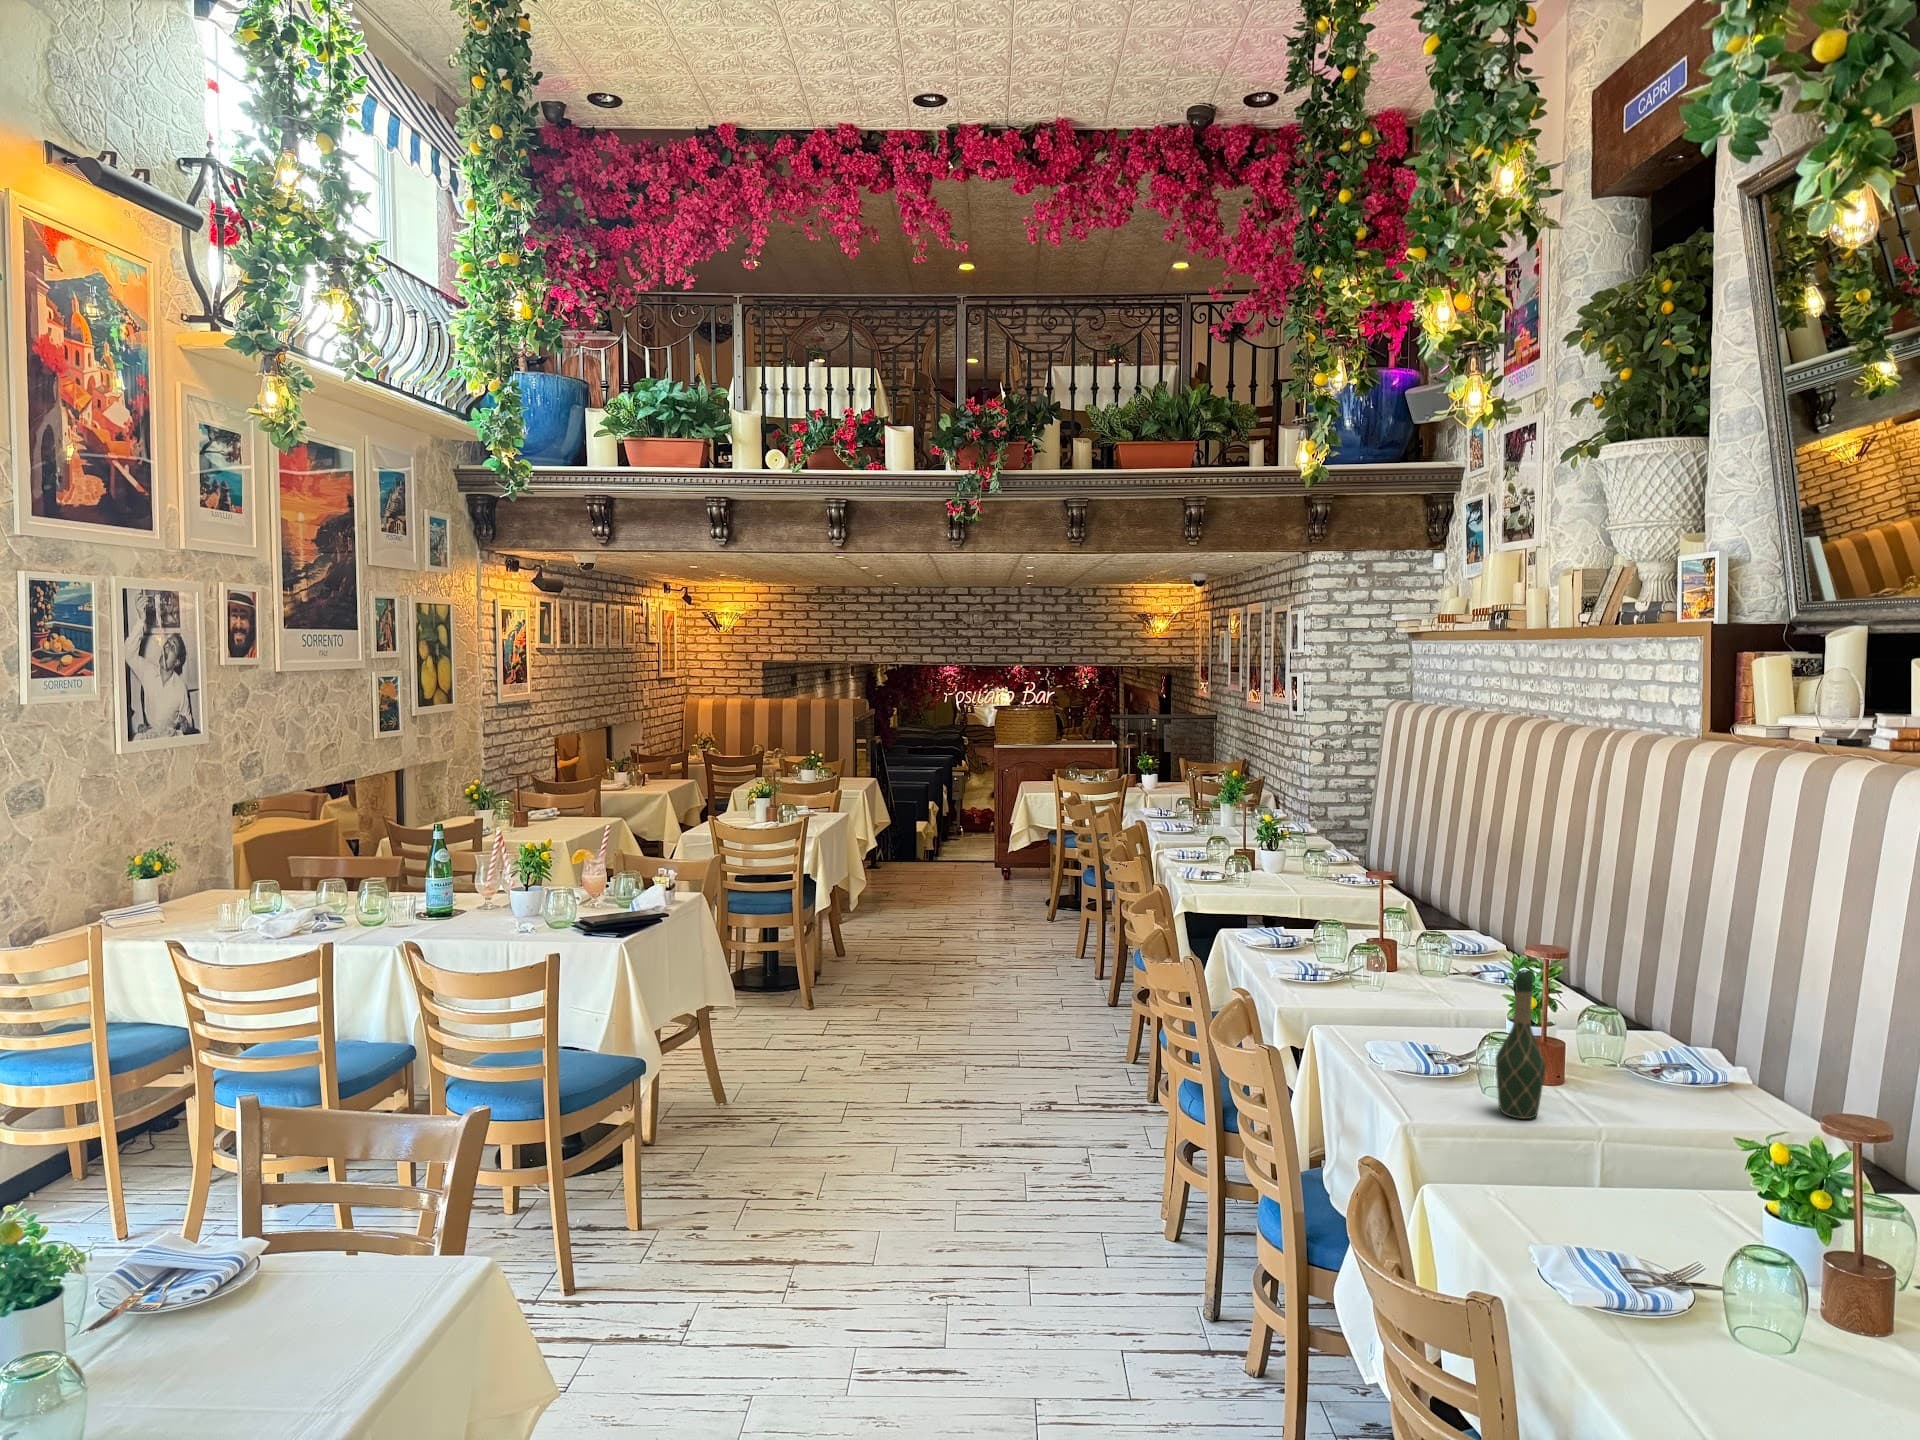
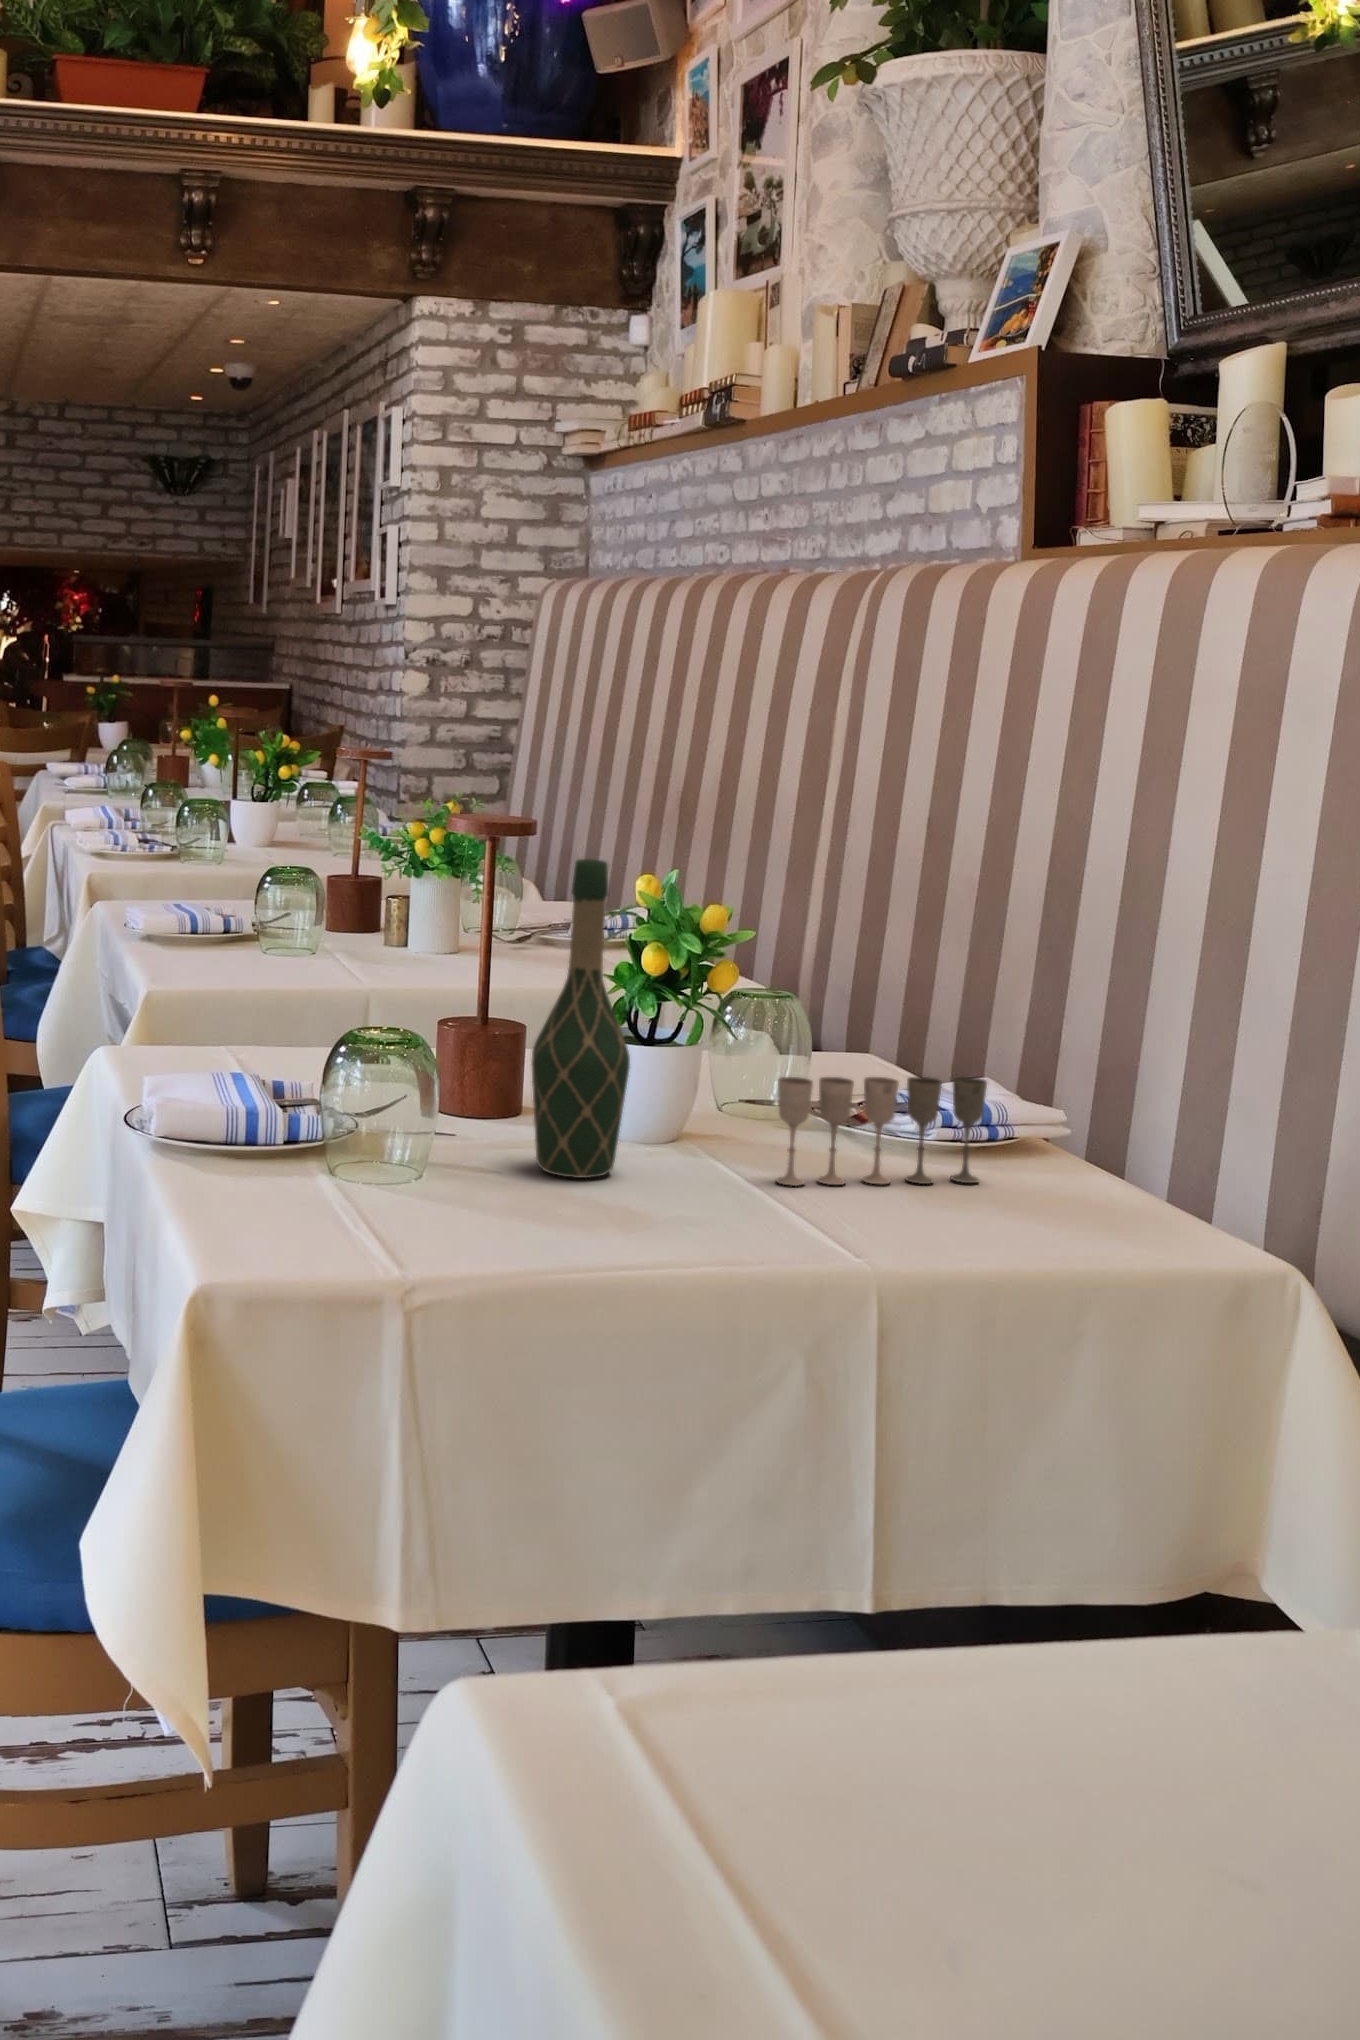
wine glass: none [1620,1076,1730,1130] -> present [776,1077,987,1186]

